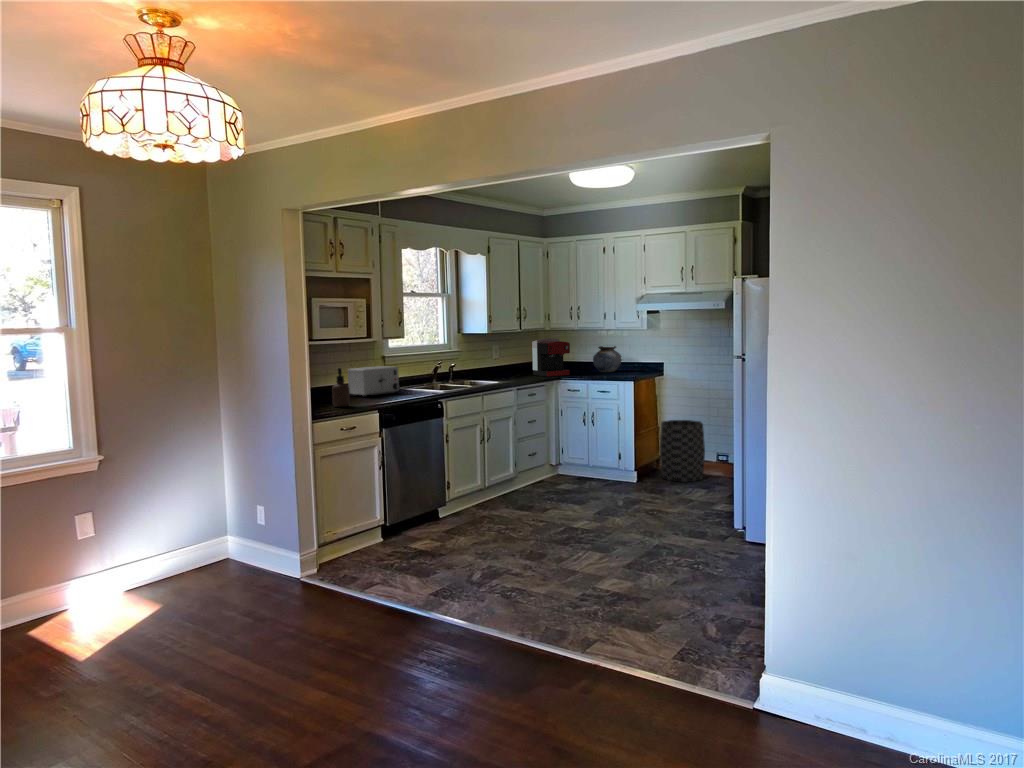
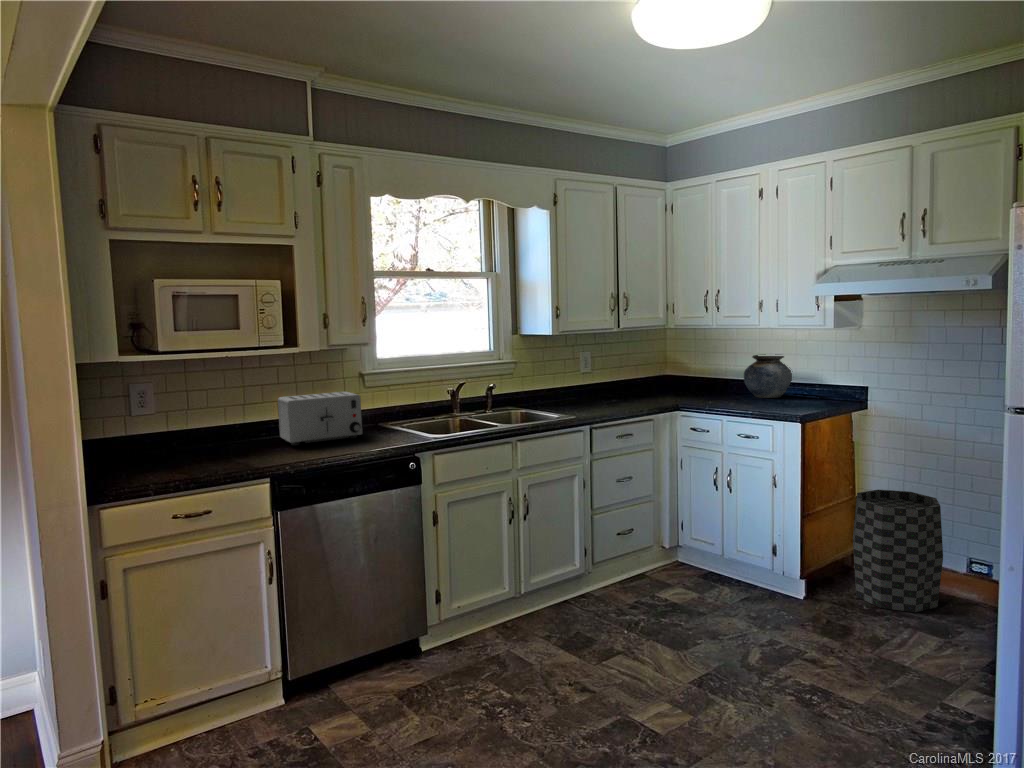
coffee maker: present [532,338,570,376] -> none [638,342,696,405]
soap dispenser: present [332,368,350,407] -> none [184,405,218,474]

